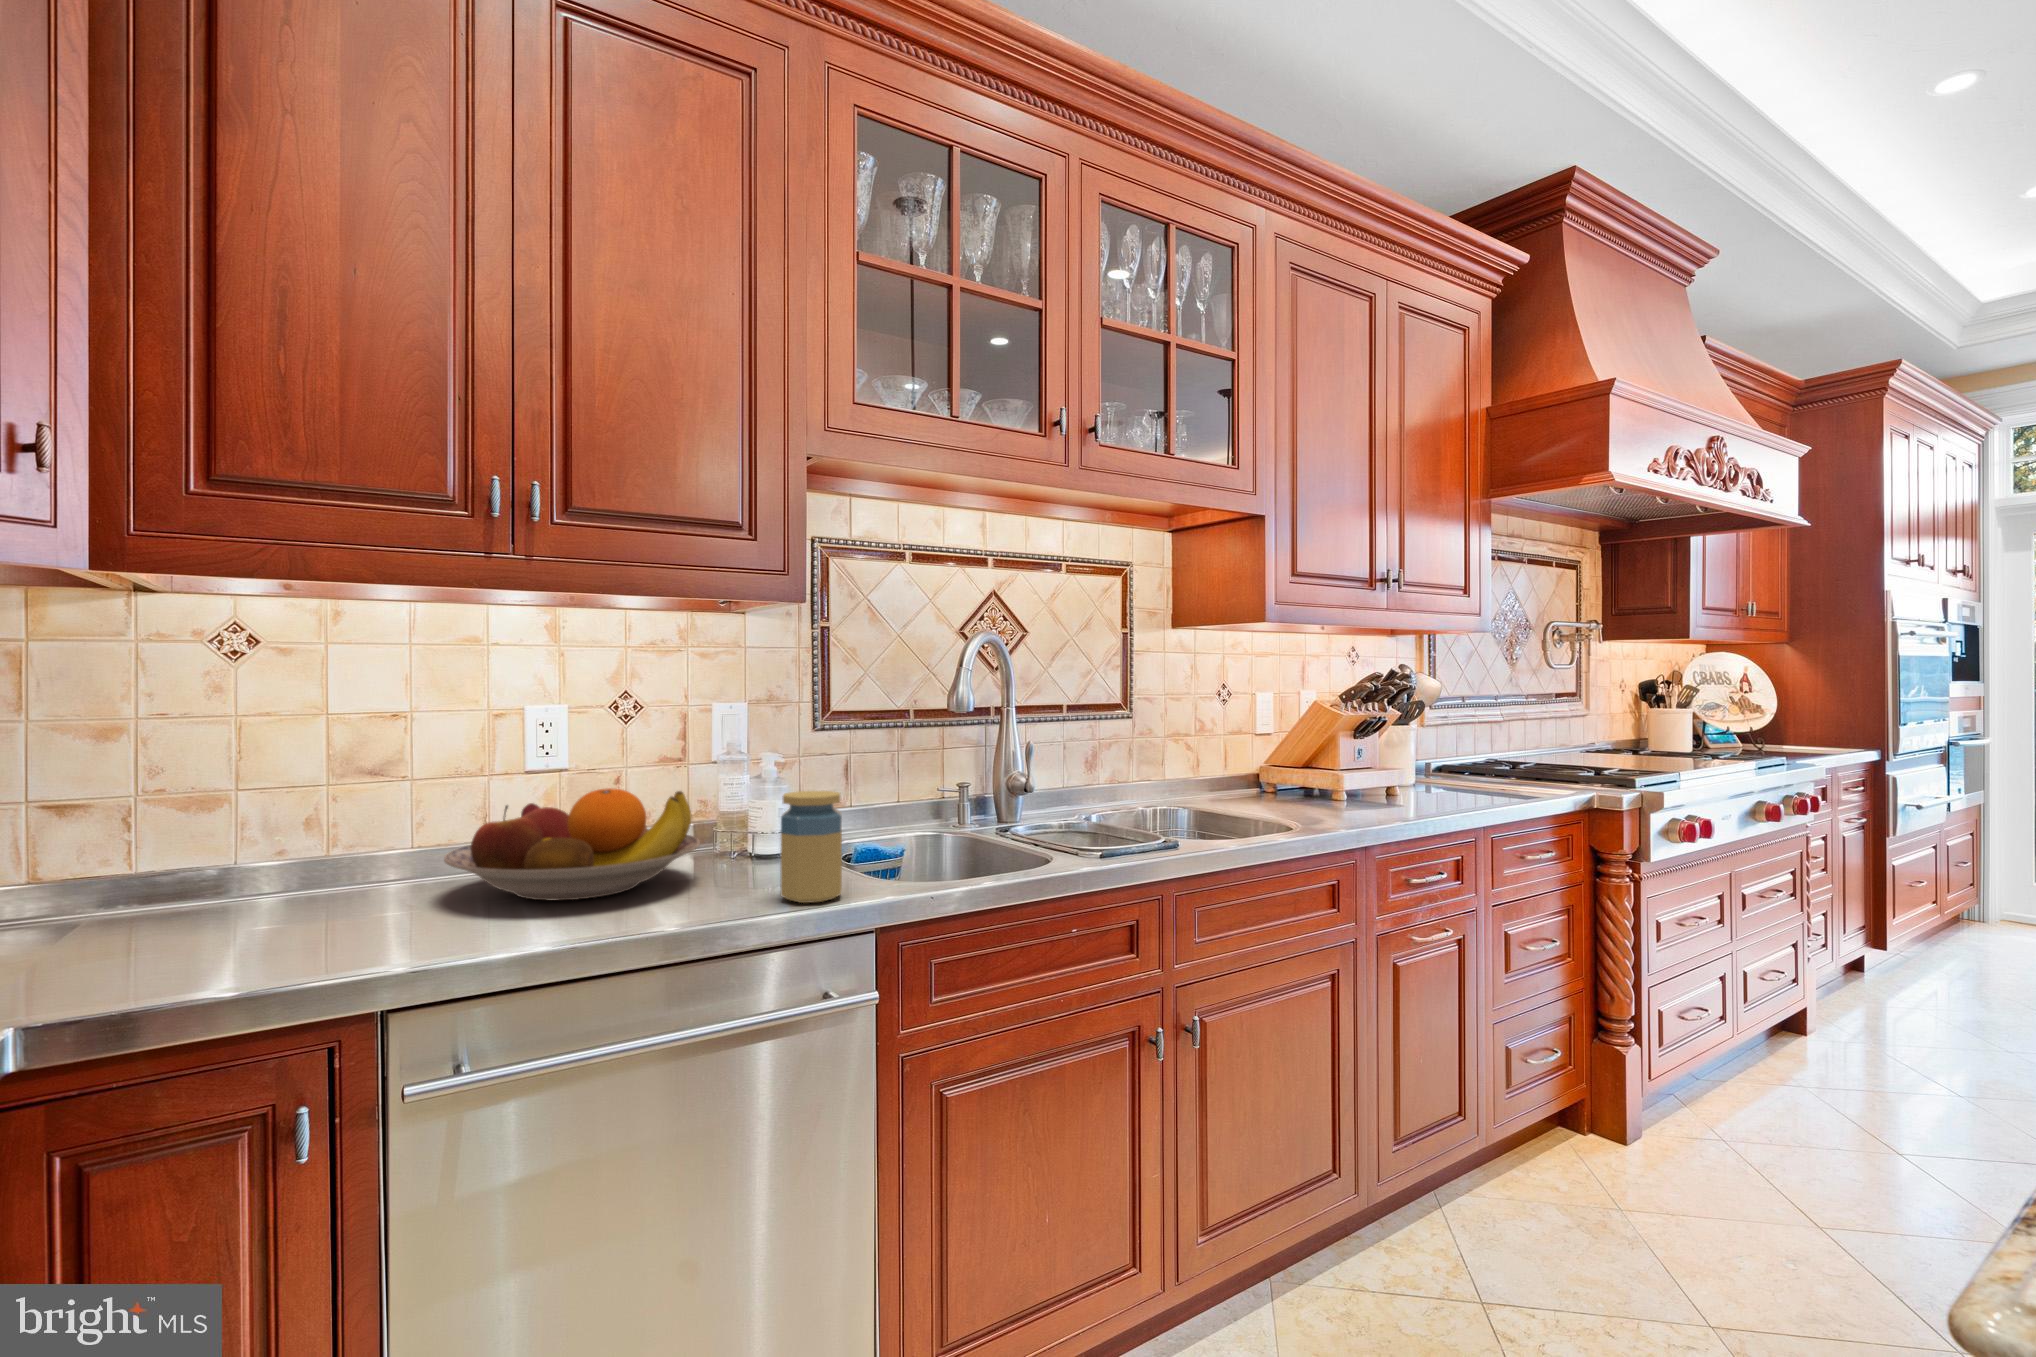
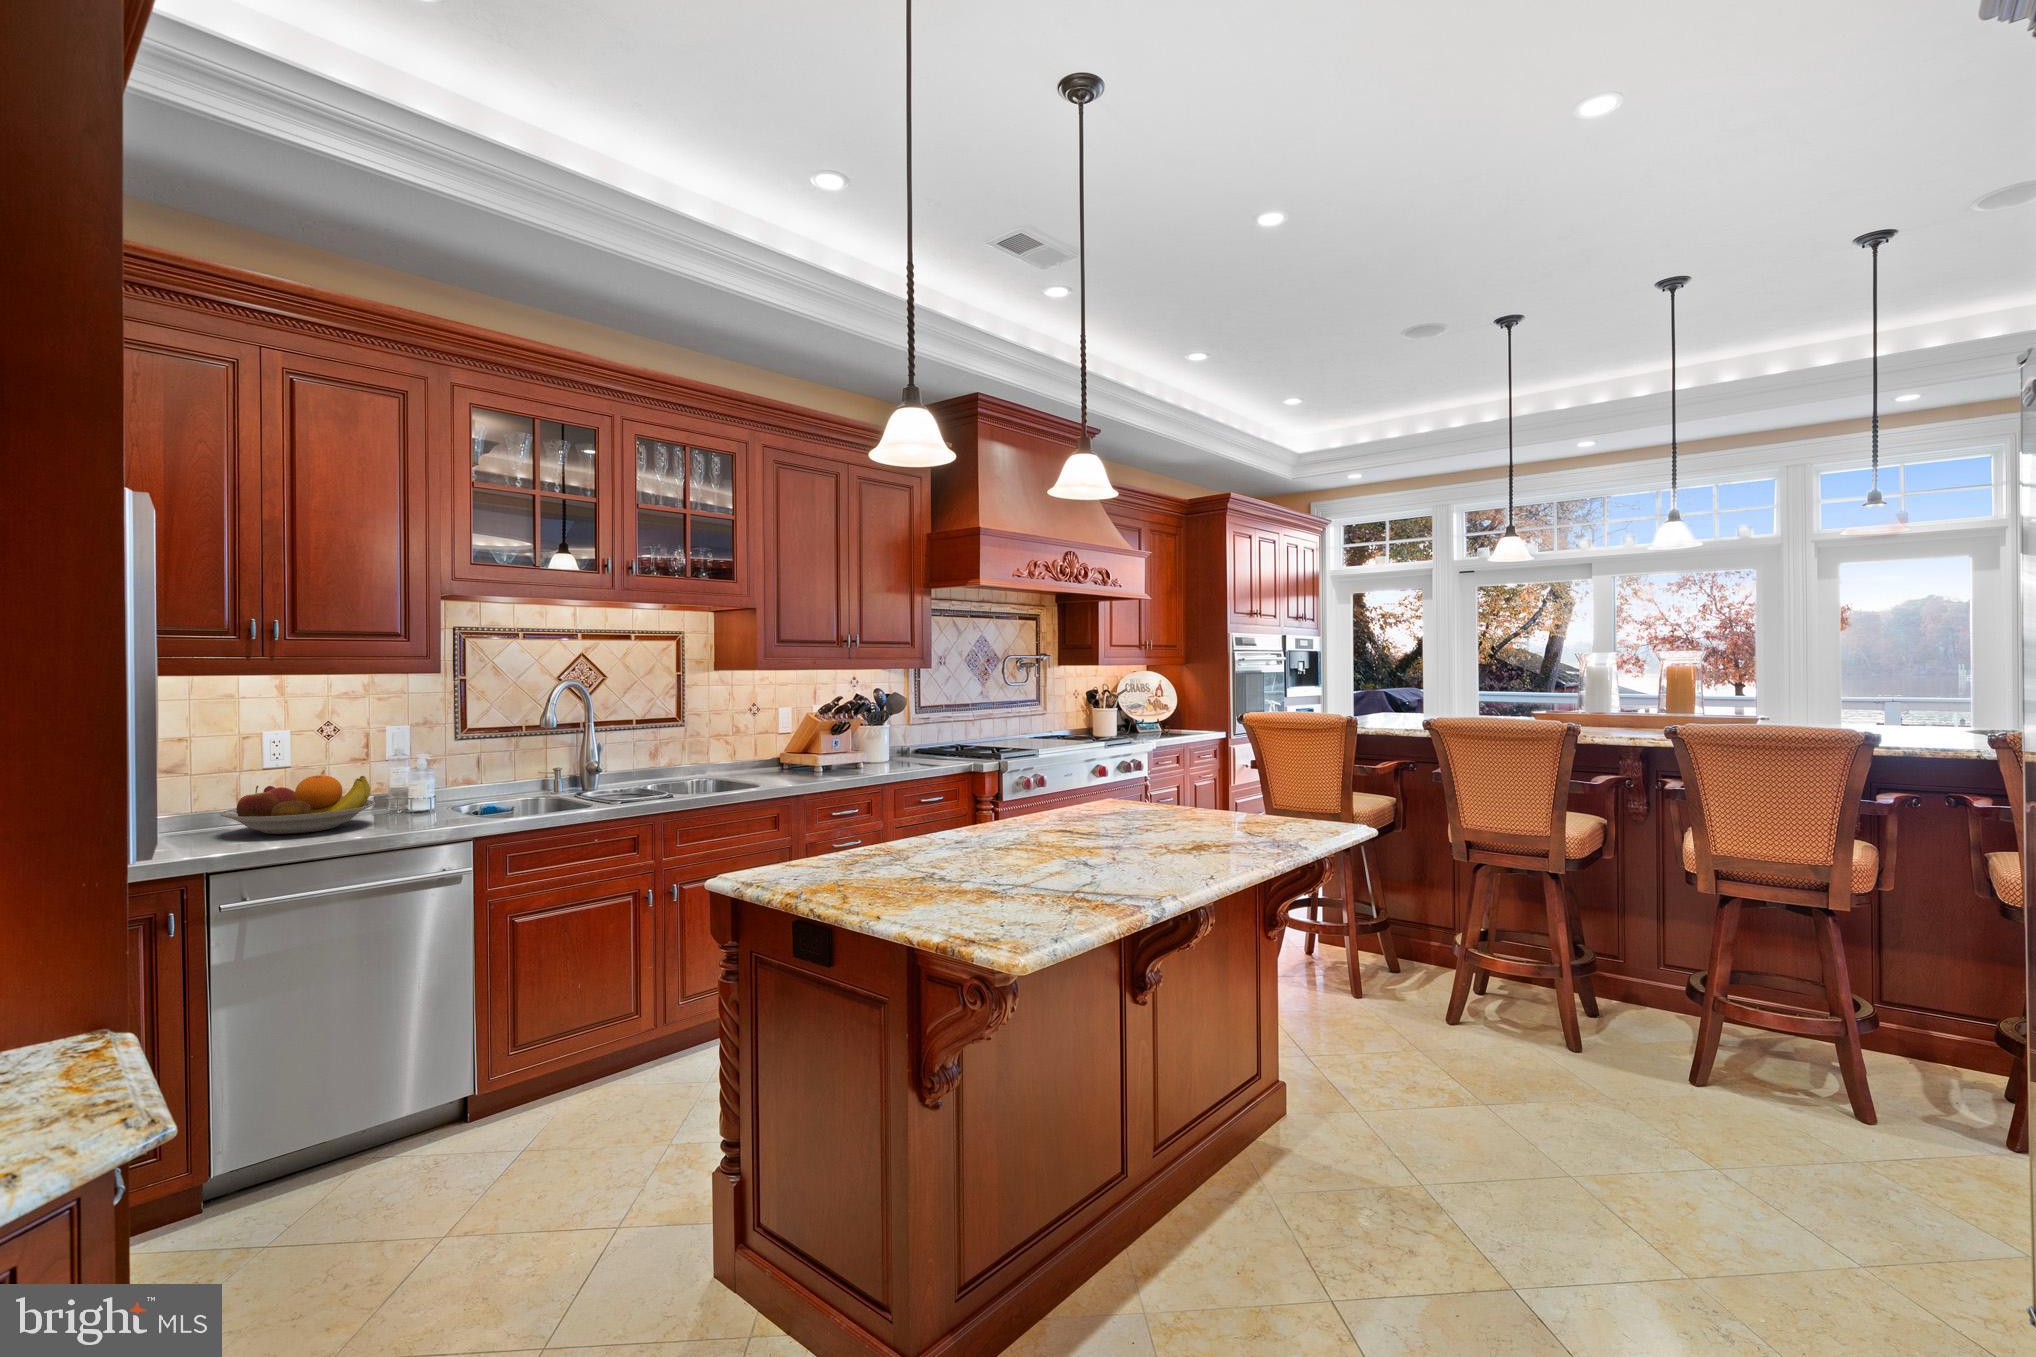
jar: present [780,791,842,903] -> none [420,772,457,828]

